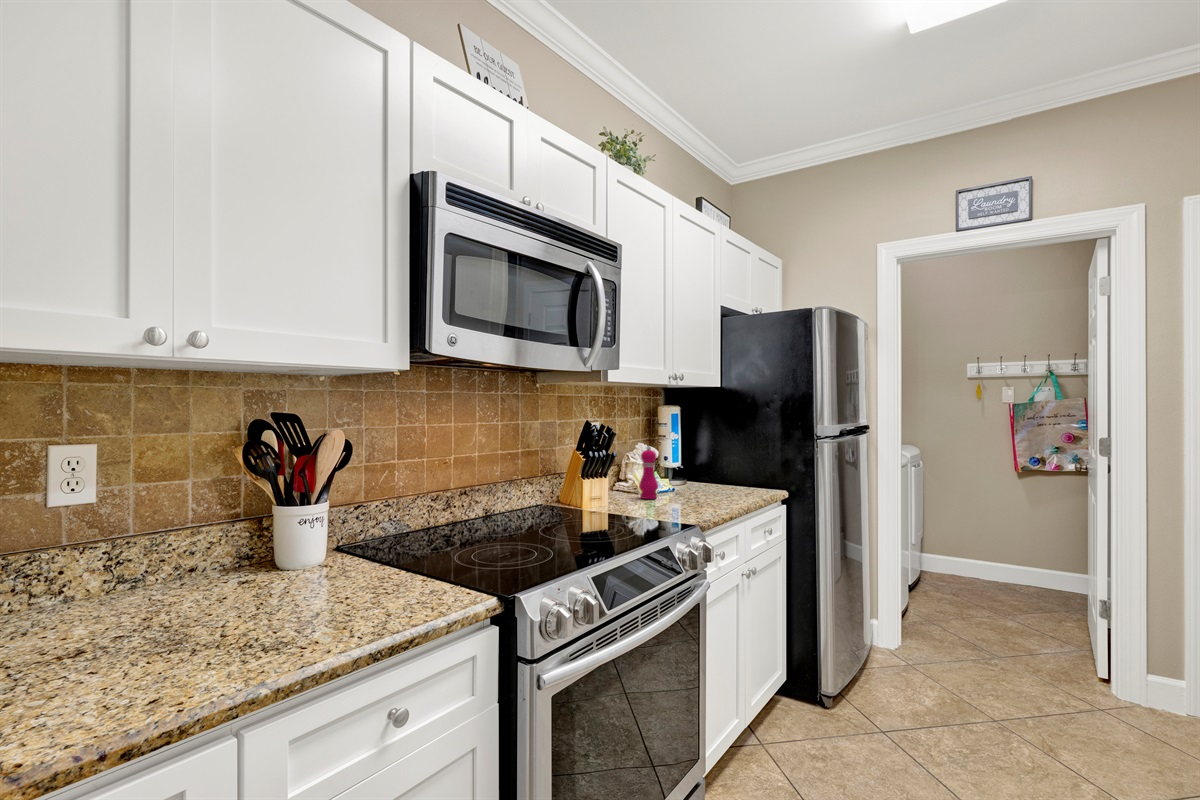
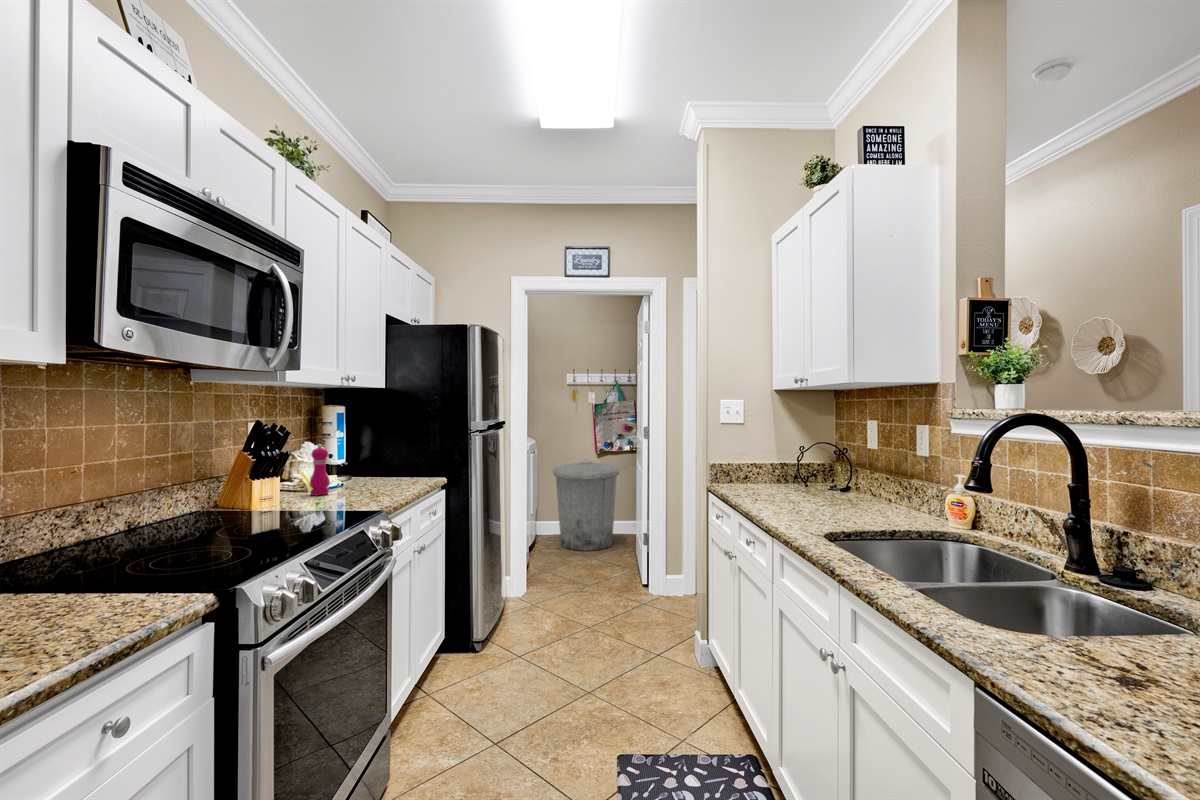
trash can: none [950,478,1059,606] -> present [553,459,619,551]

